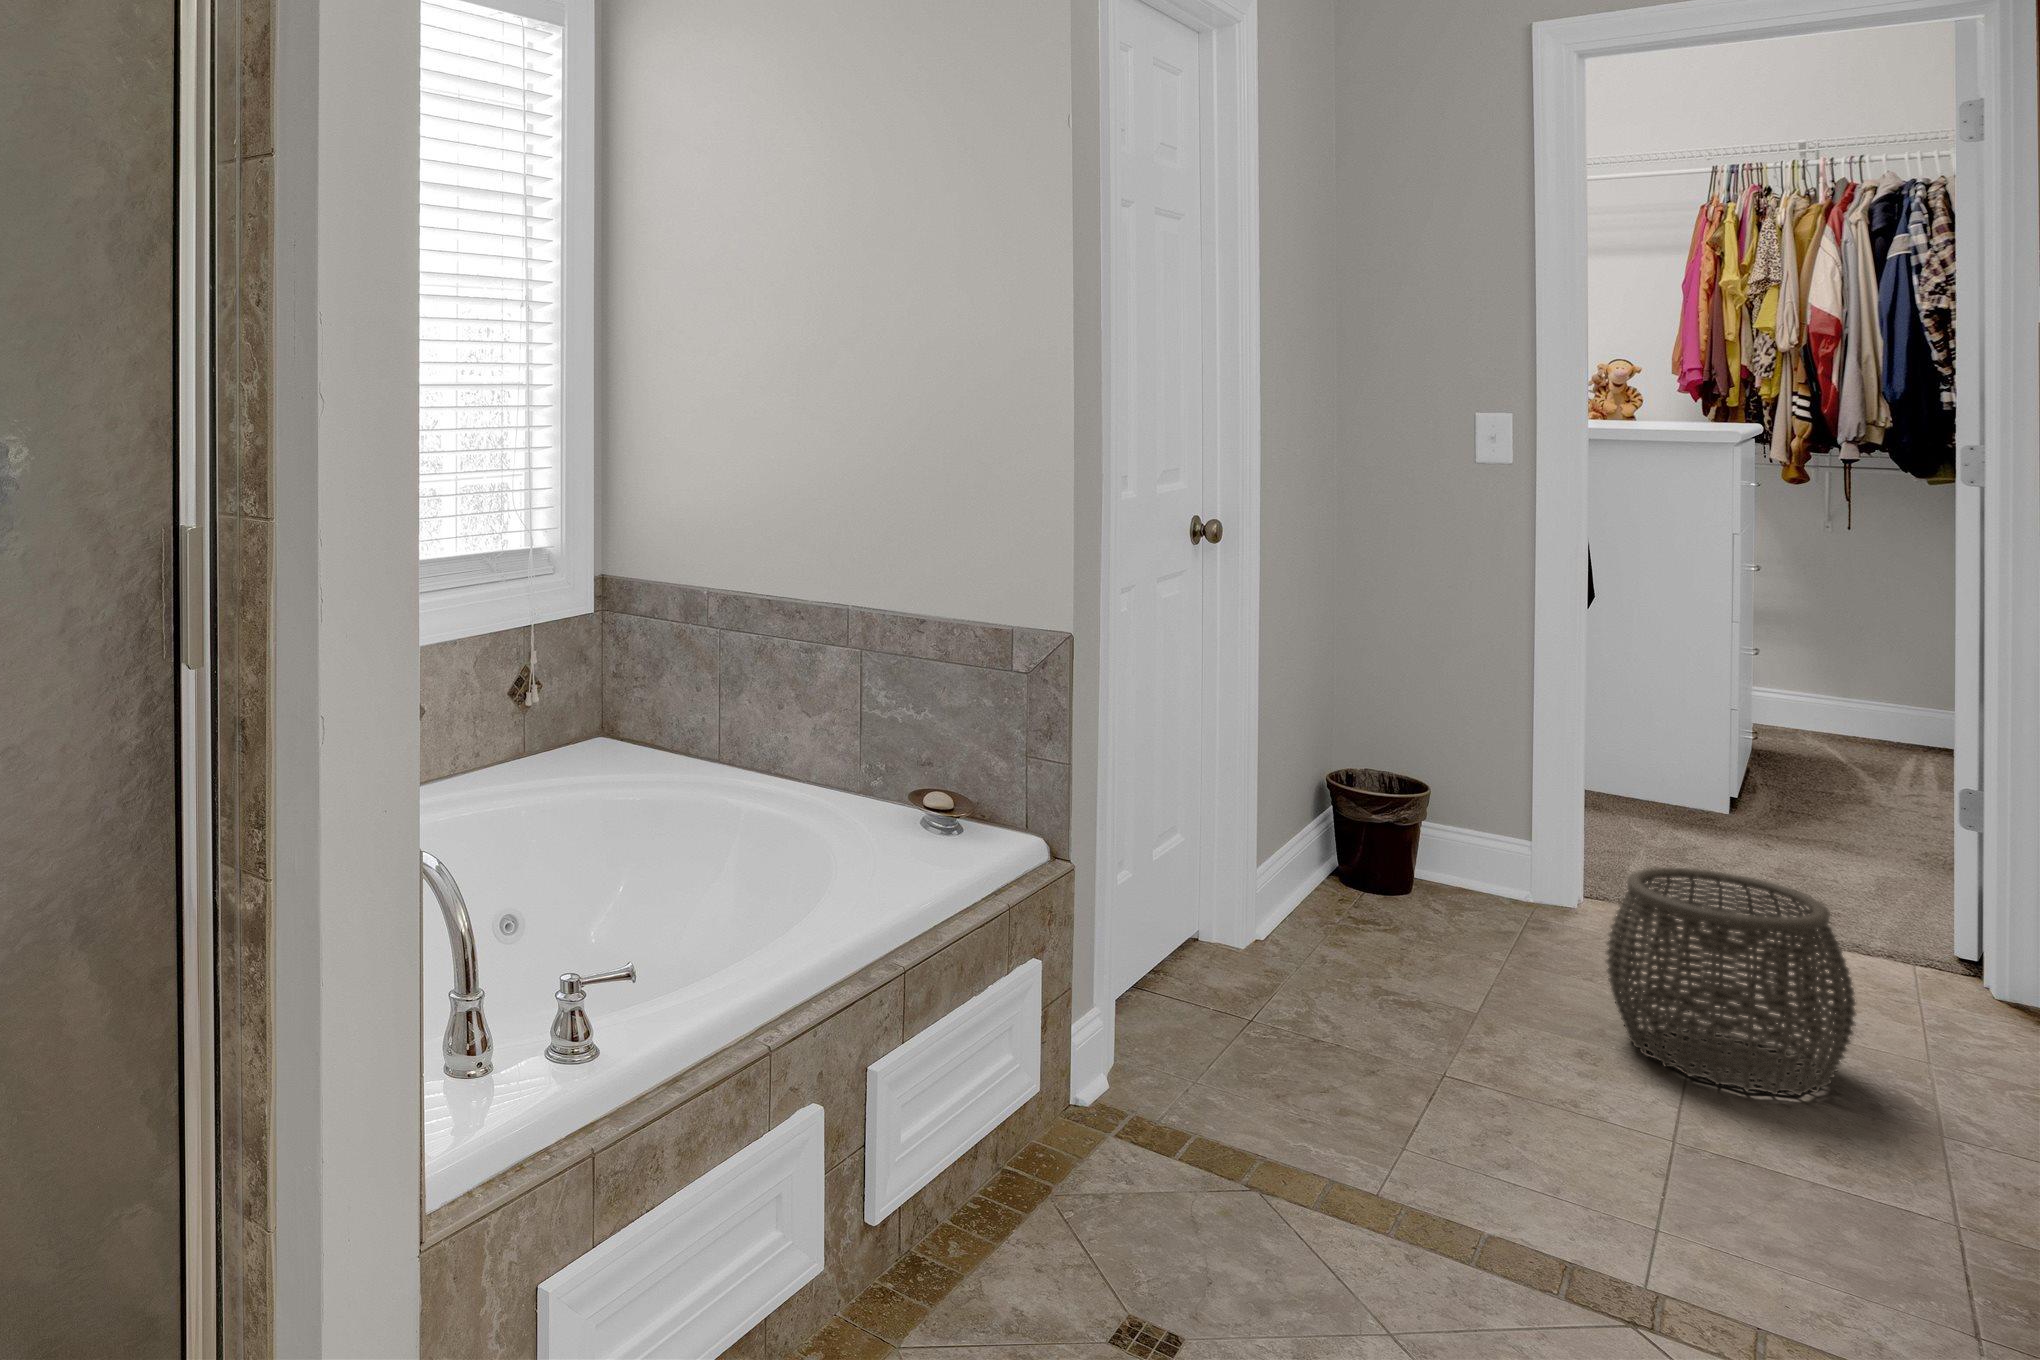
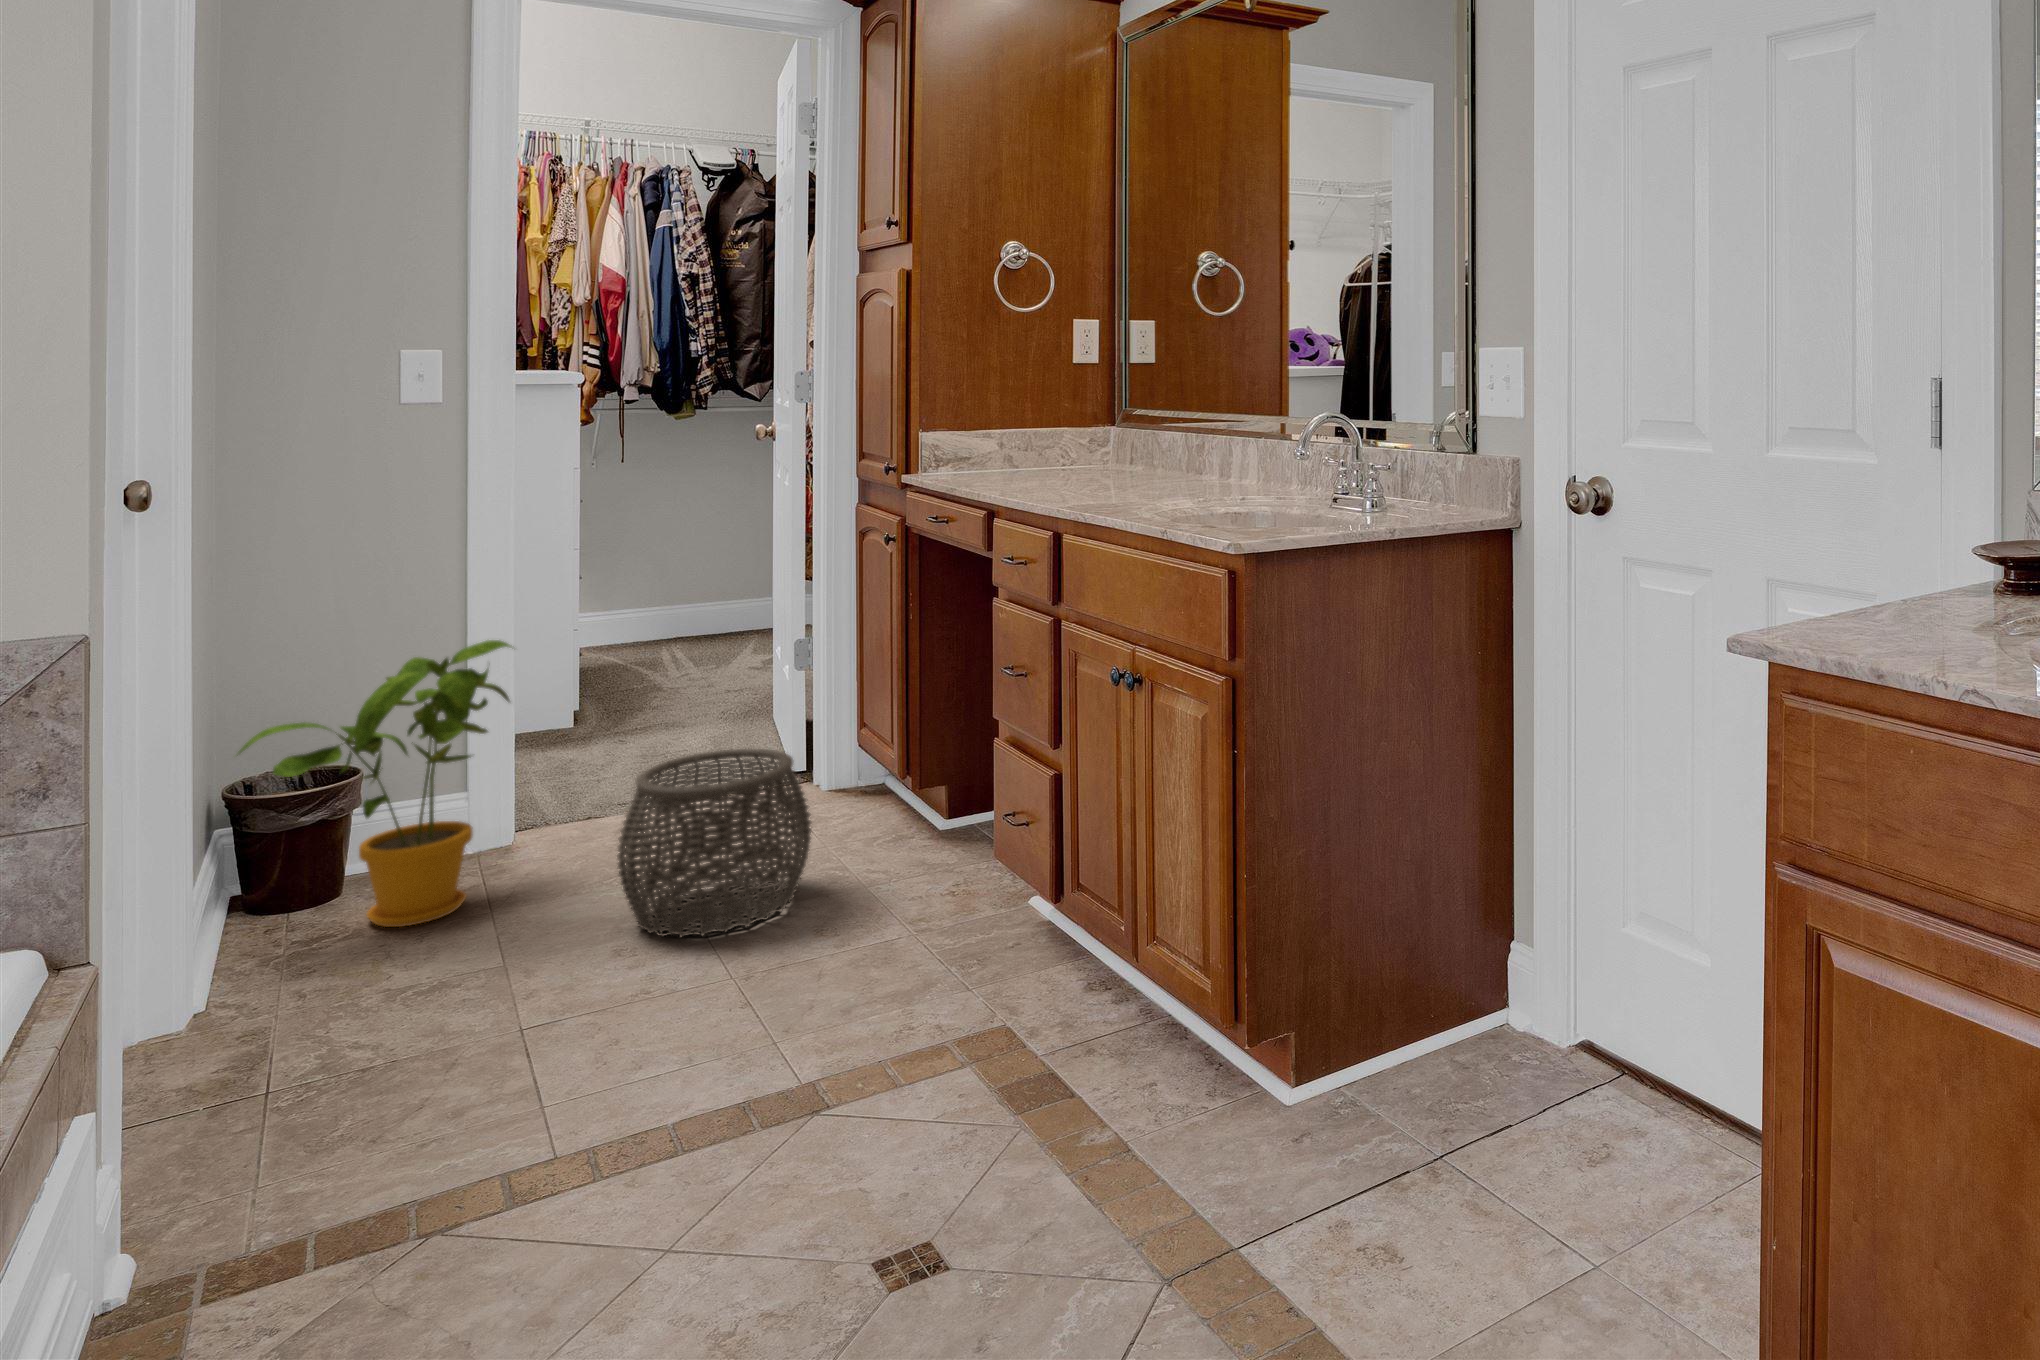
house plant: none [1306,688,1550,947] -> present [239,640,511,927]

